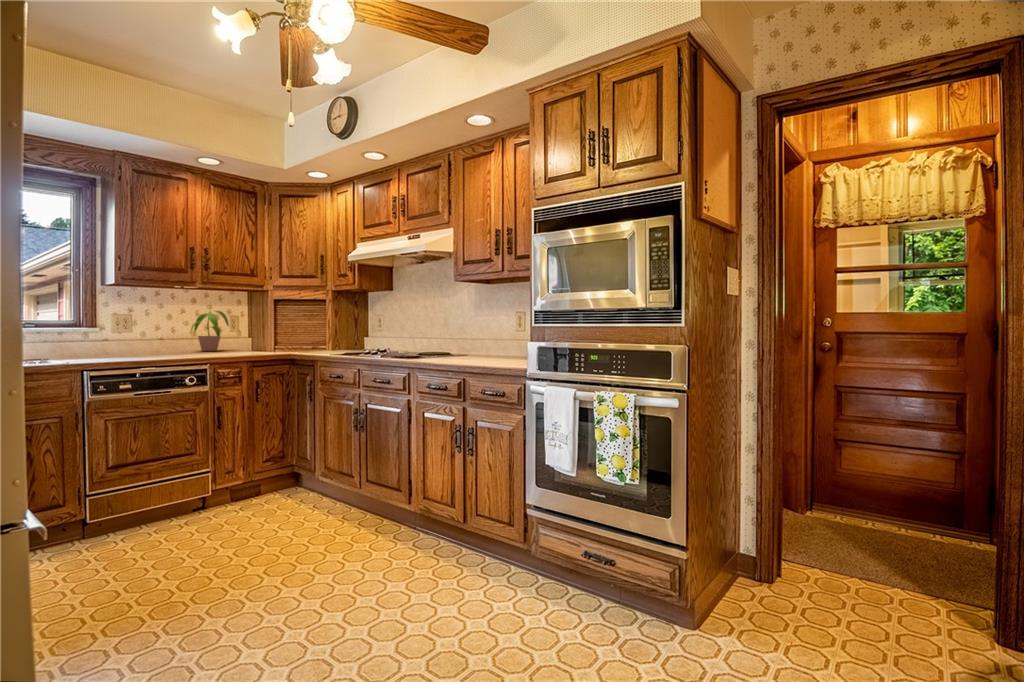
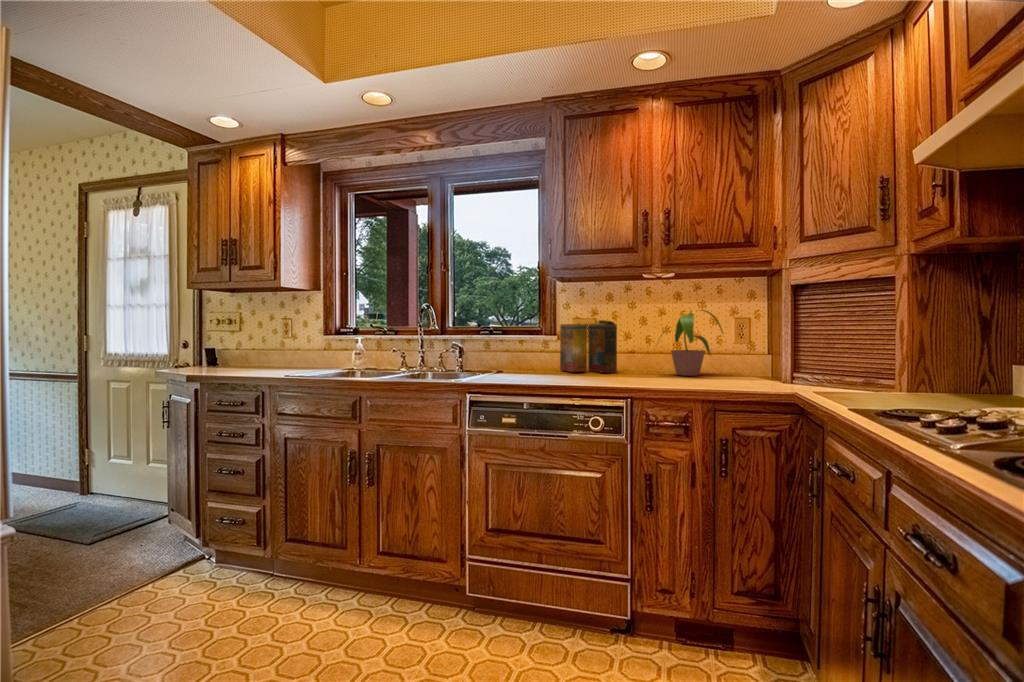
cereal box: none [100,316,155,353] -> present [560,320,617,373]

